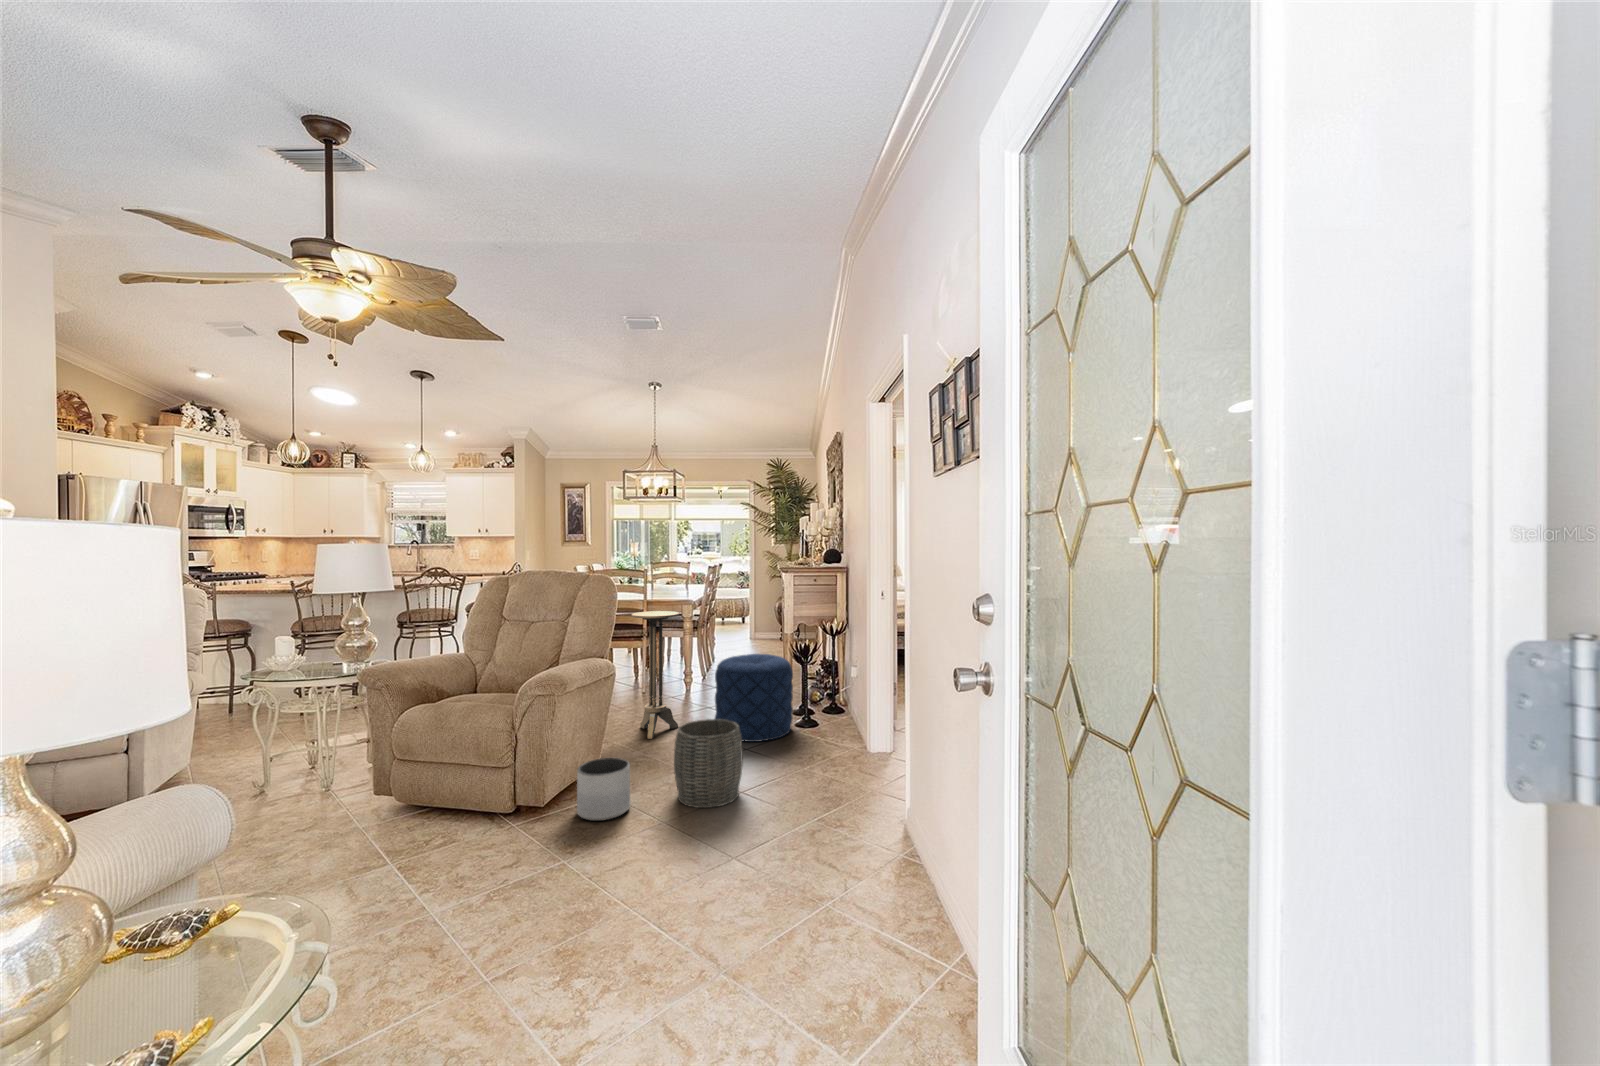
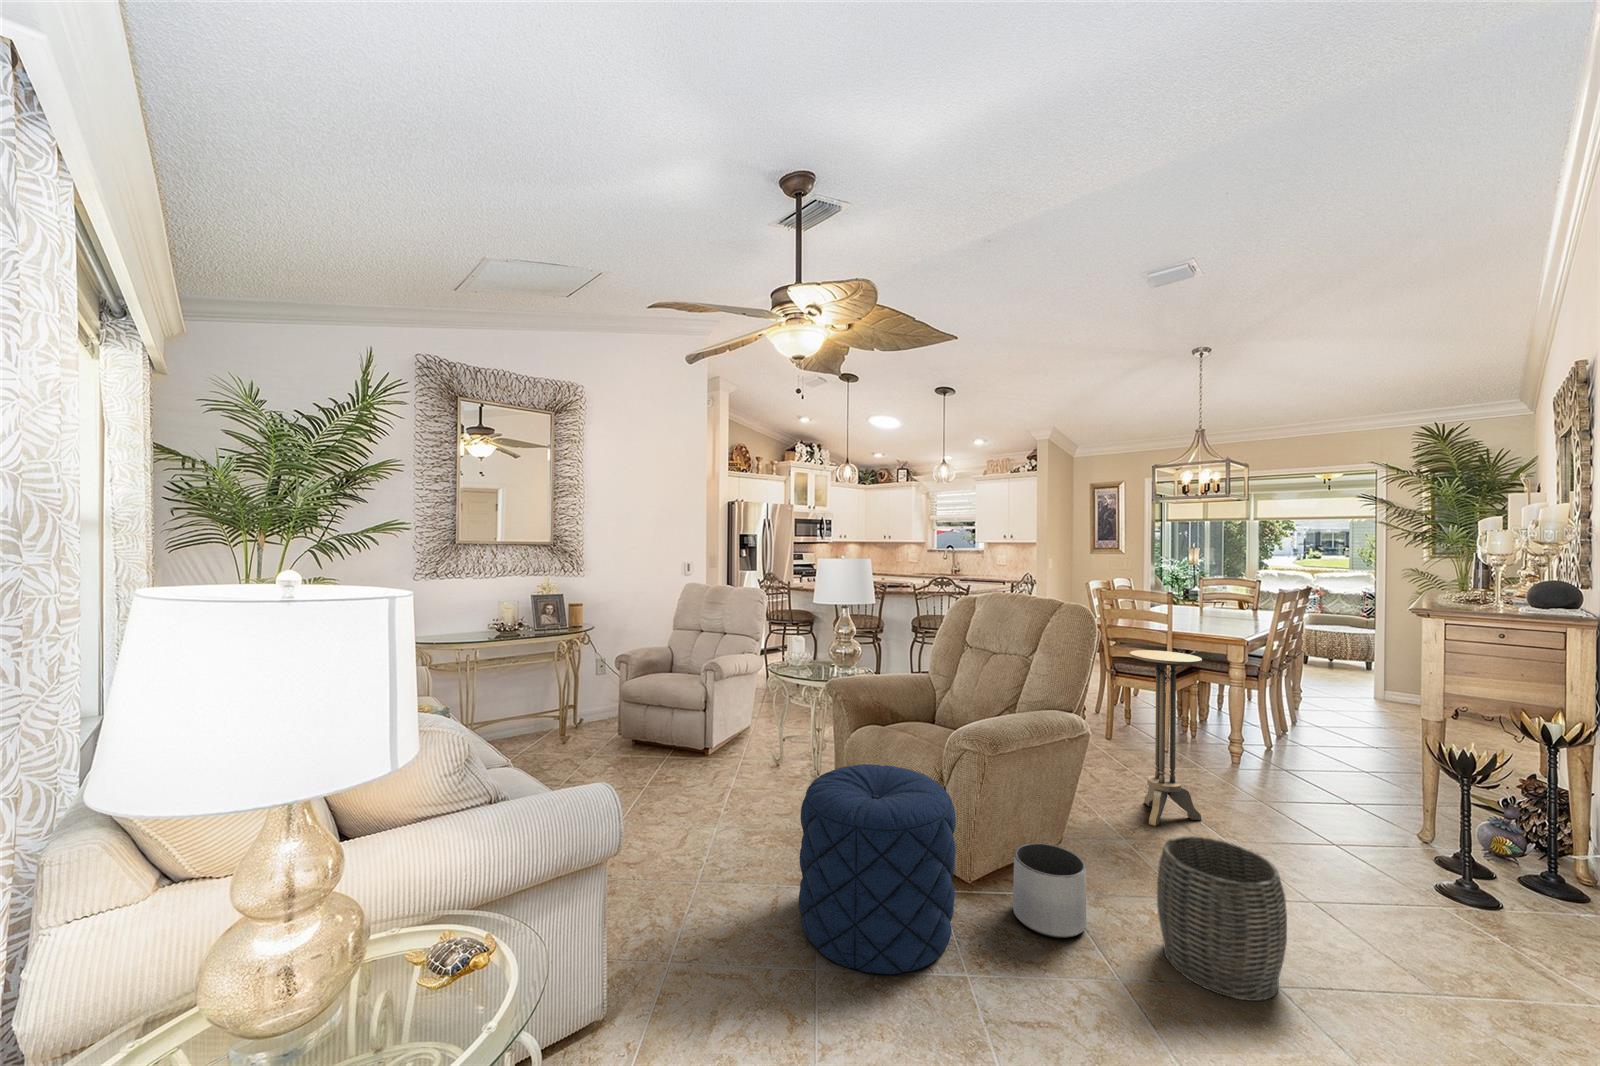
pouf: present [714,654,793,742] -> present [799,764,956,974]

